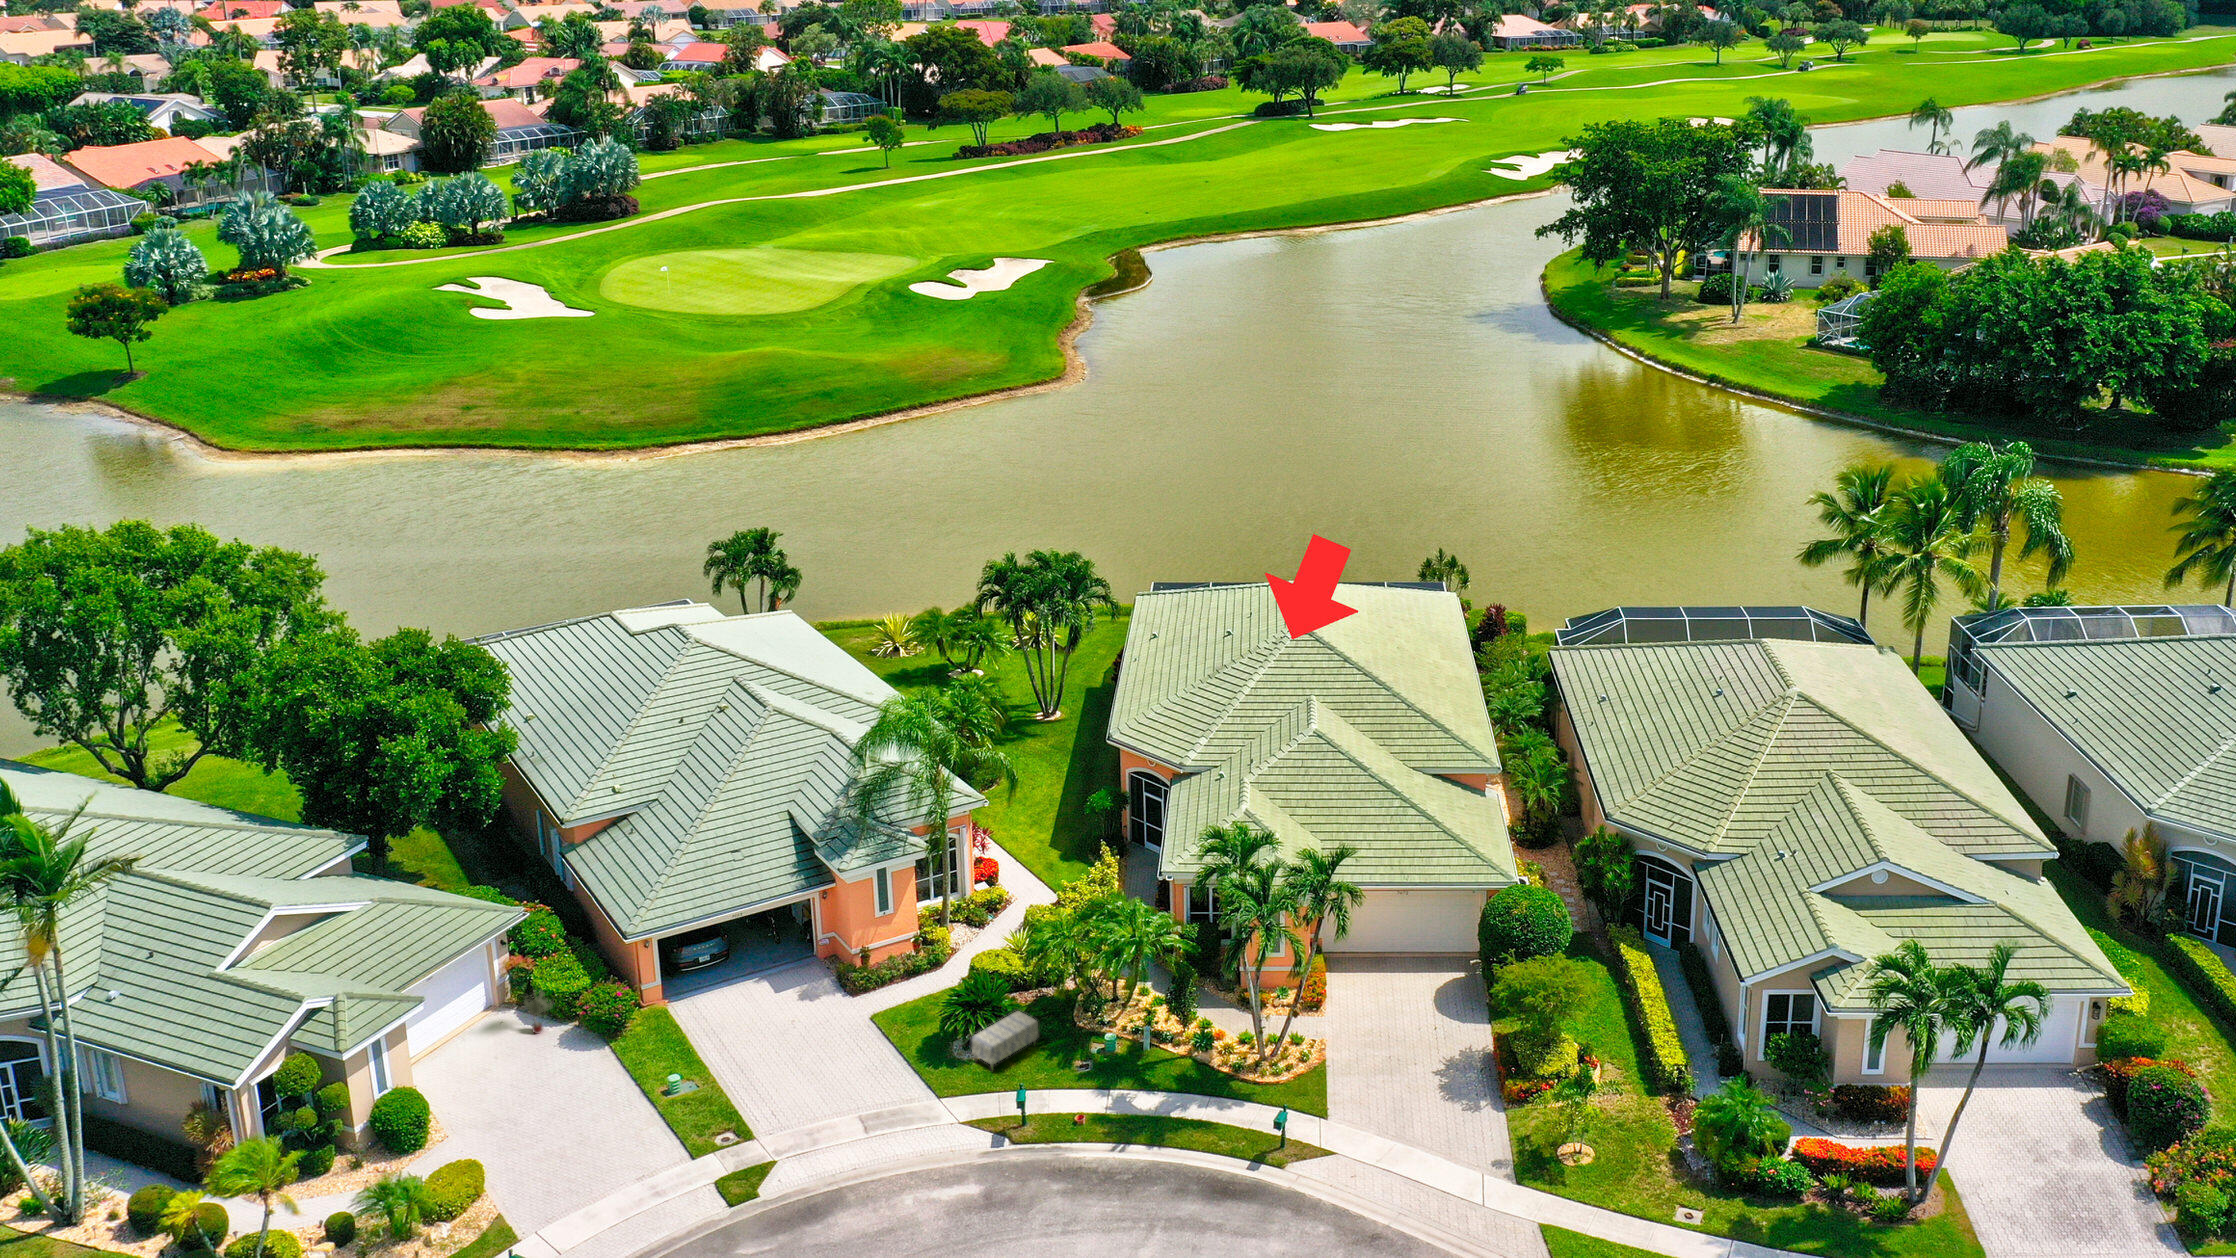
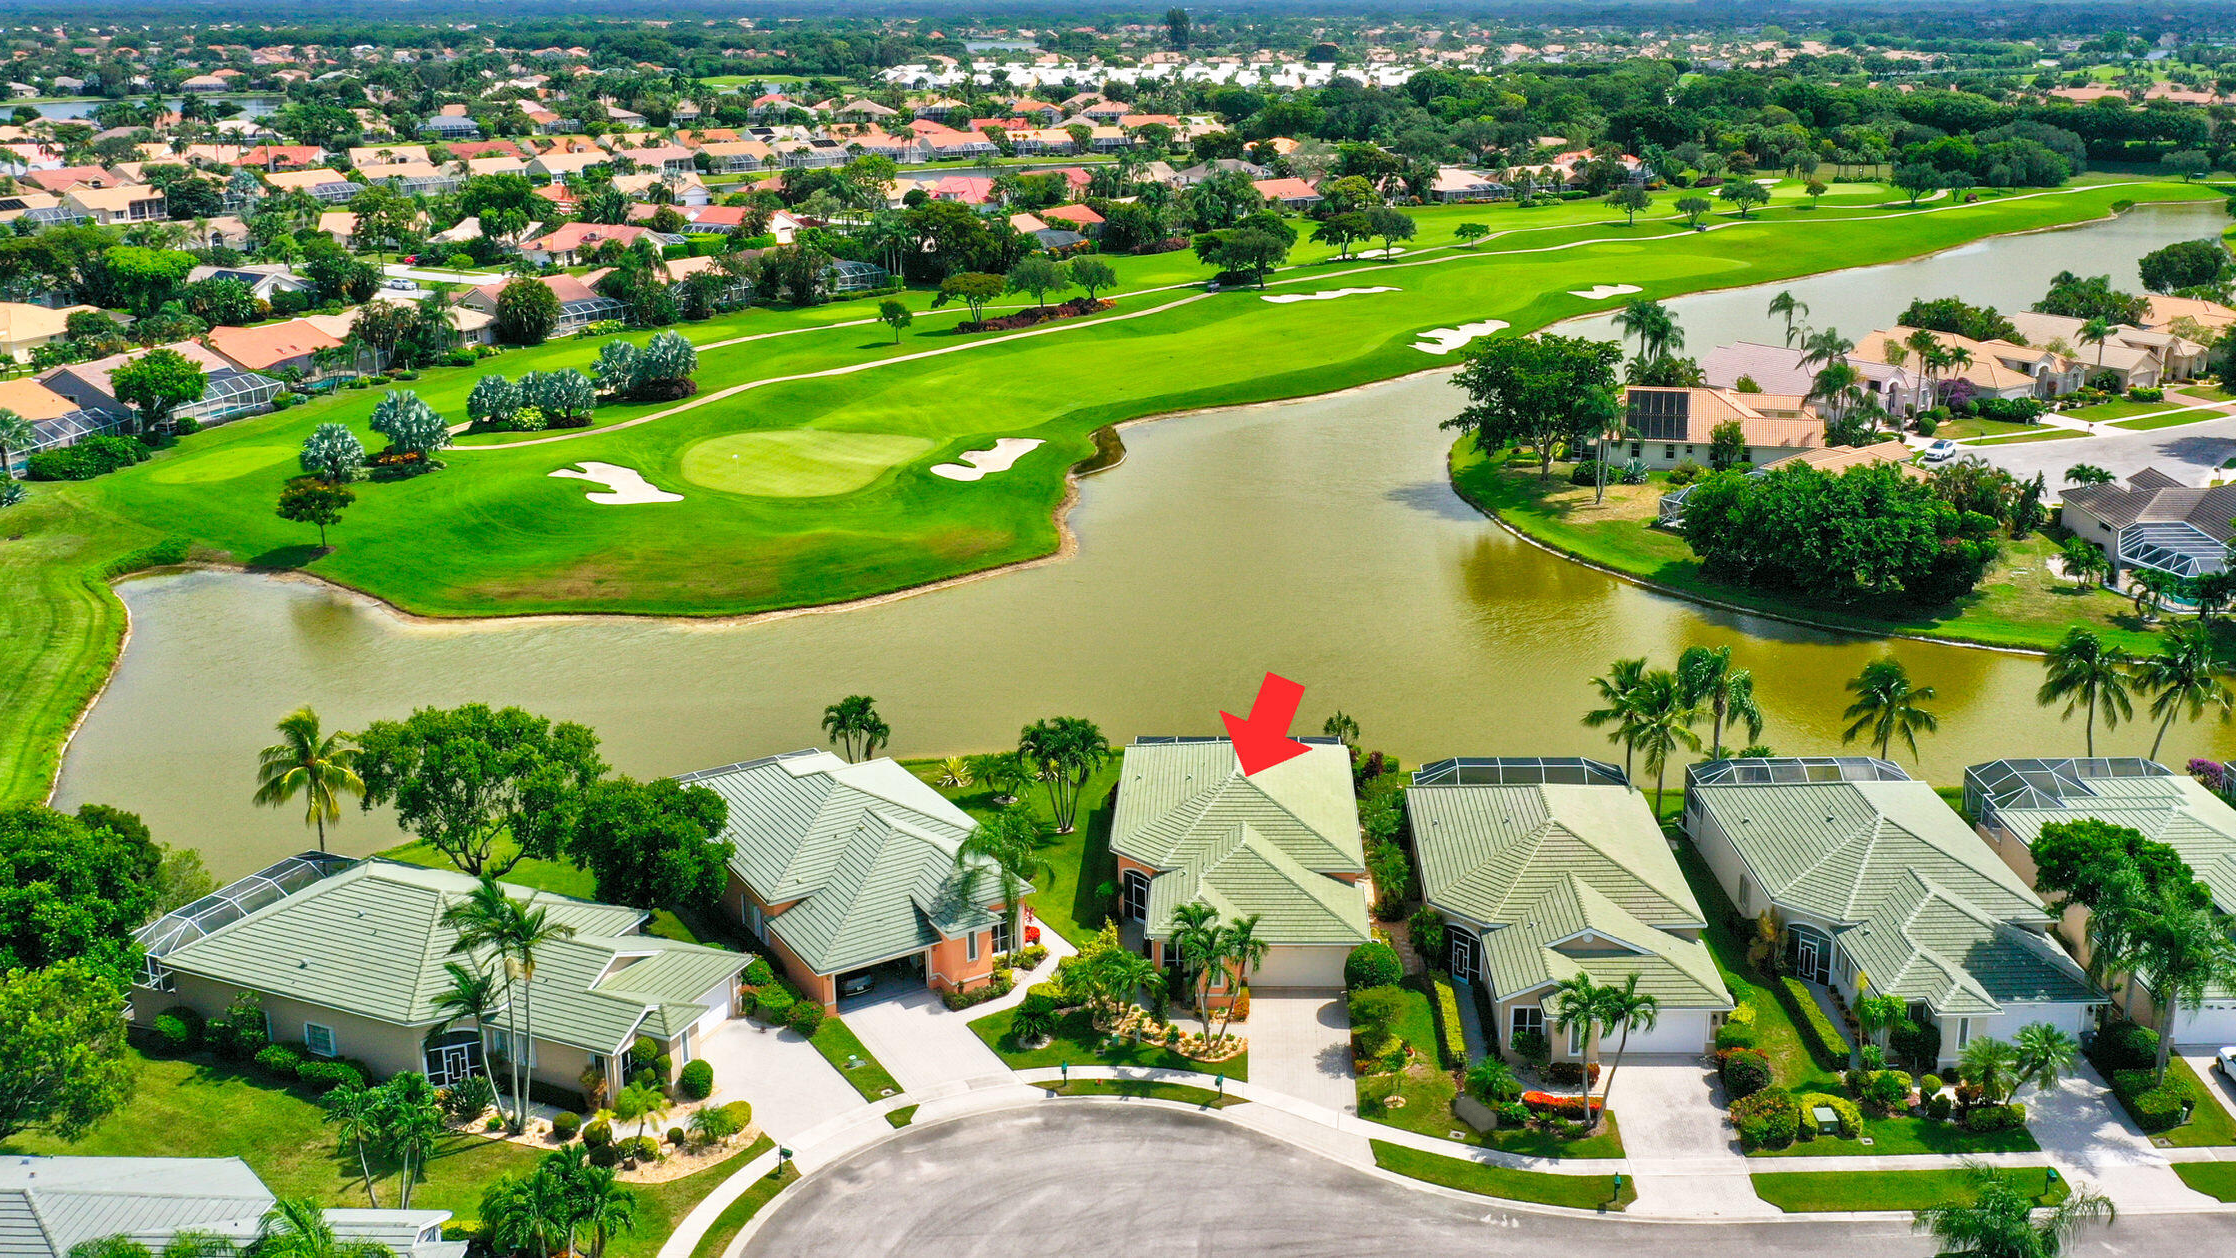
bench: present [971,1011,1038,1071] -> present [1456,1096,1497,1135]

